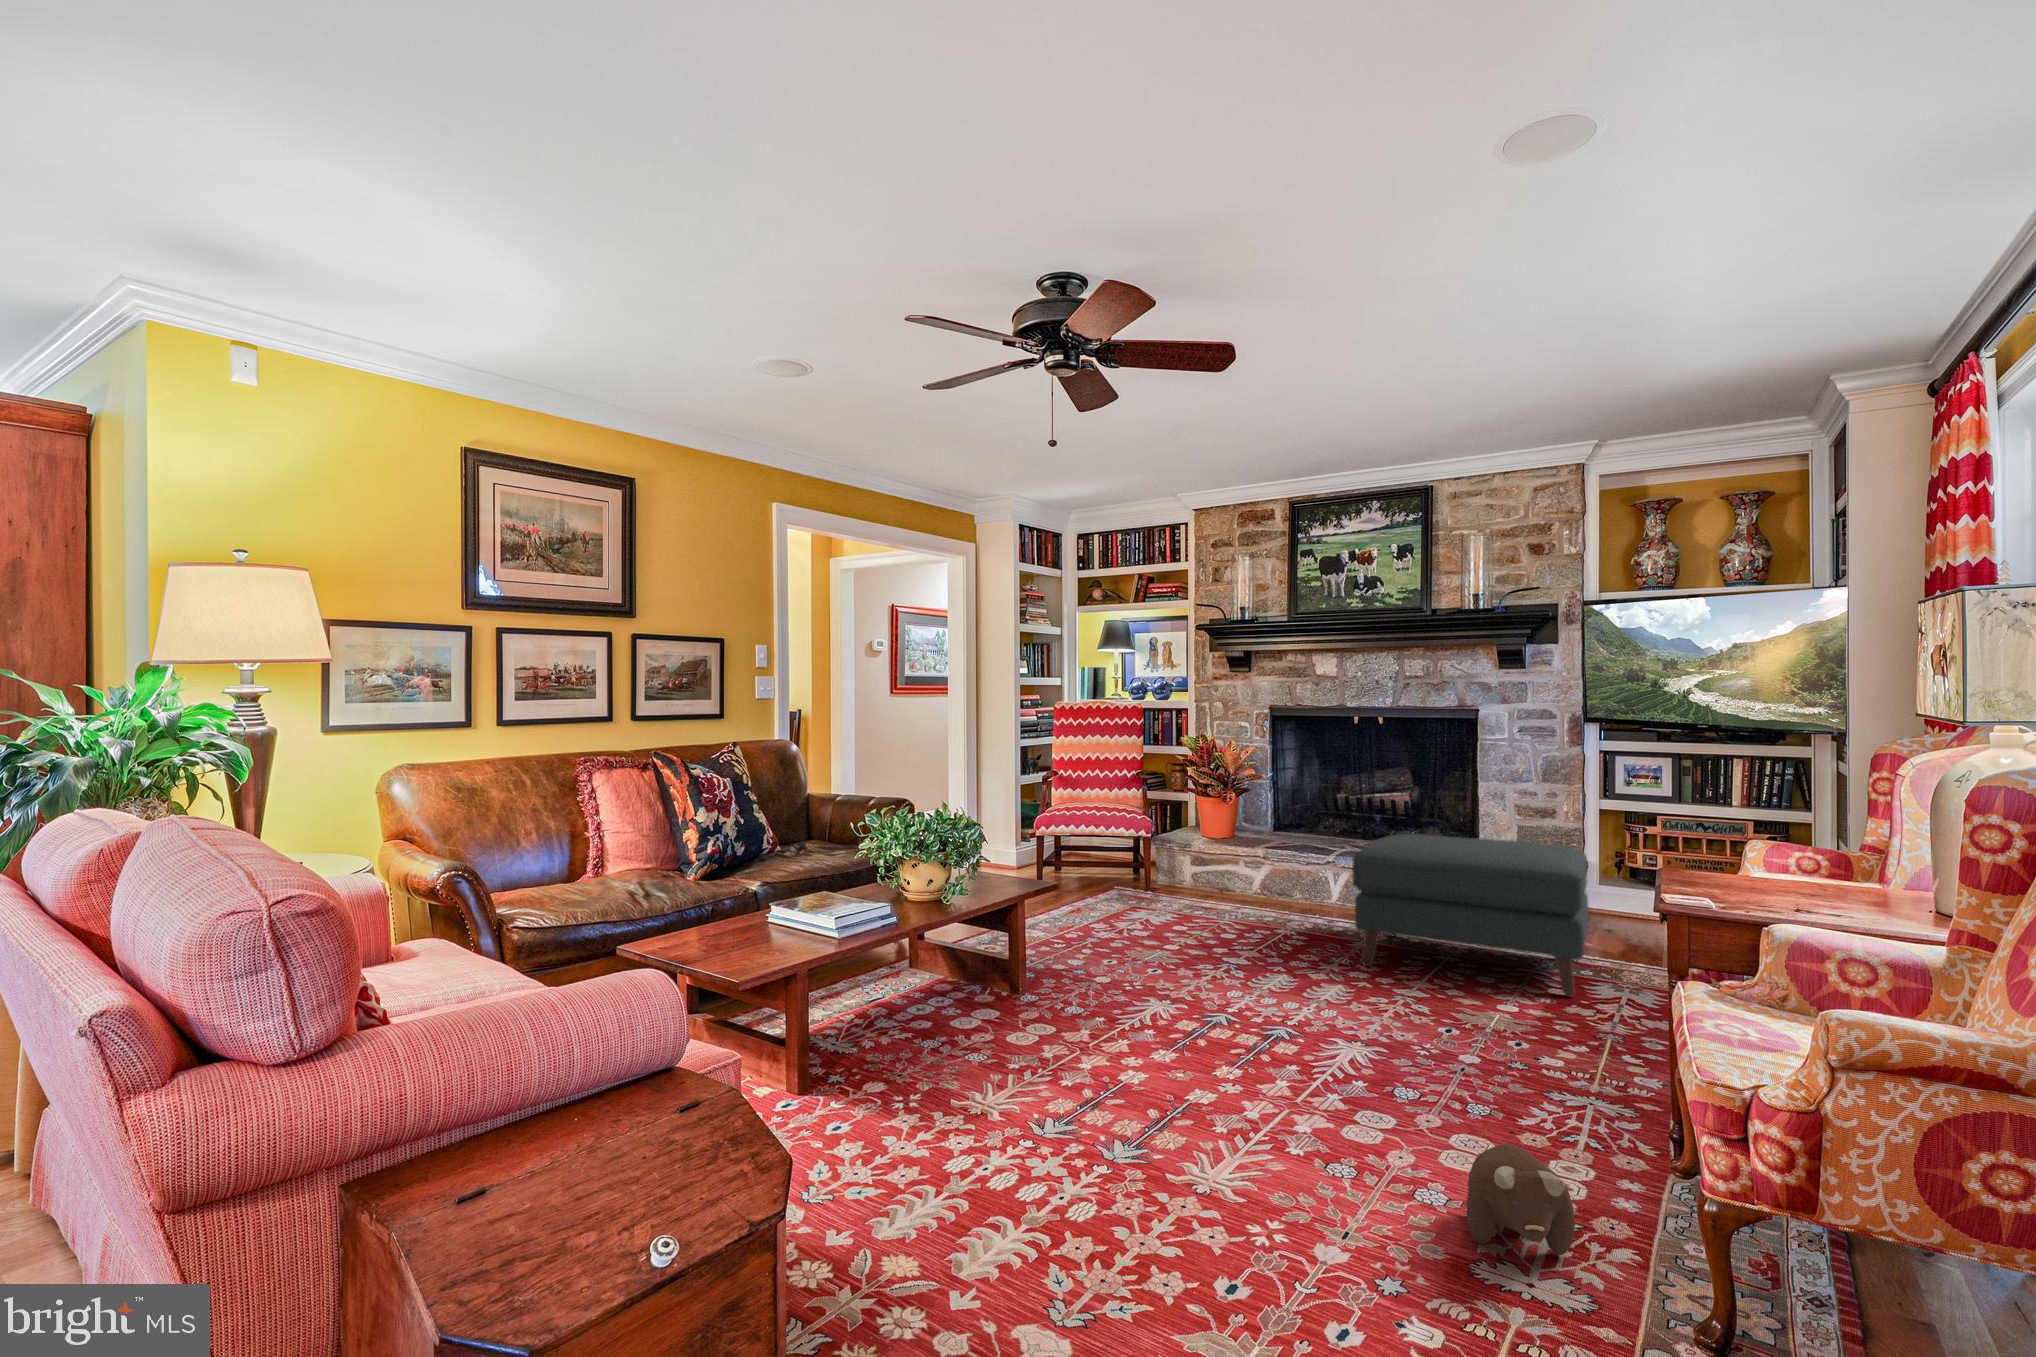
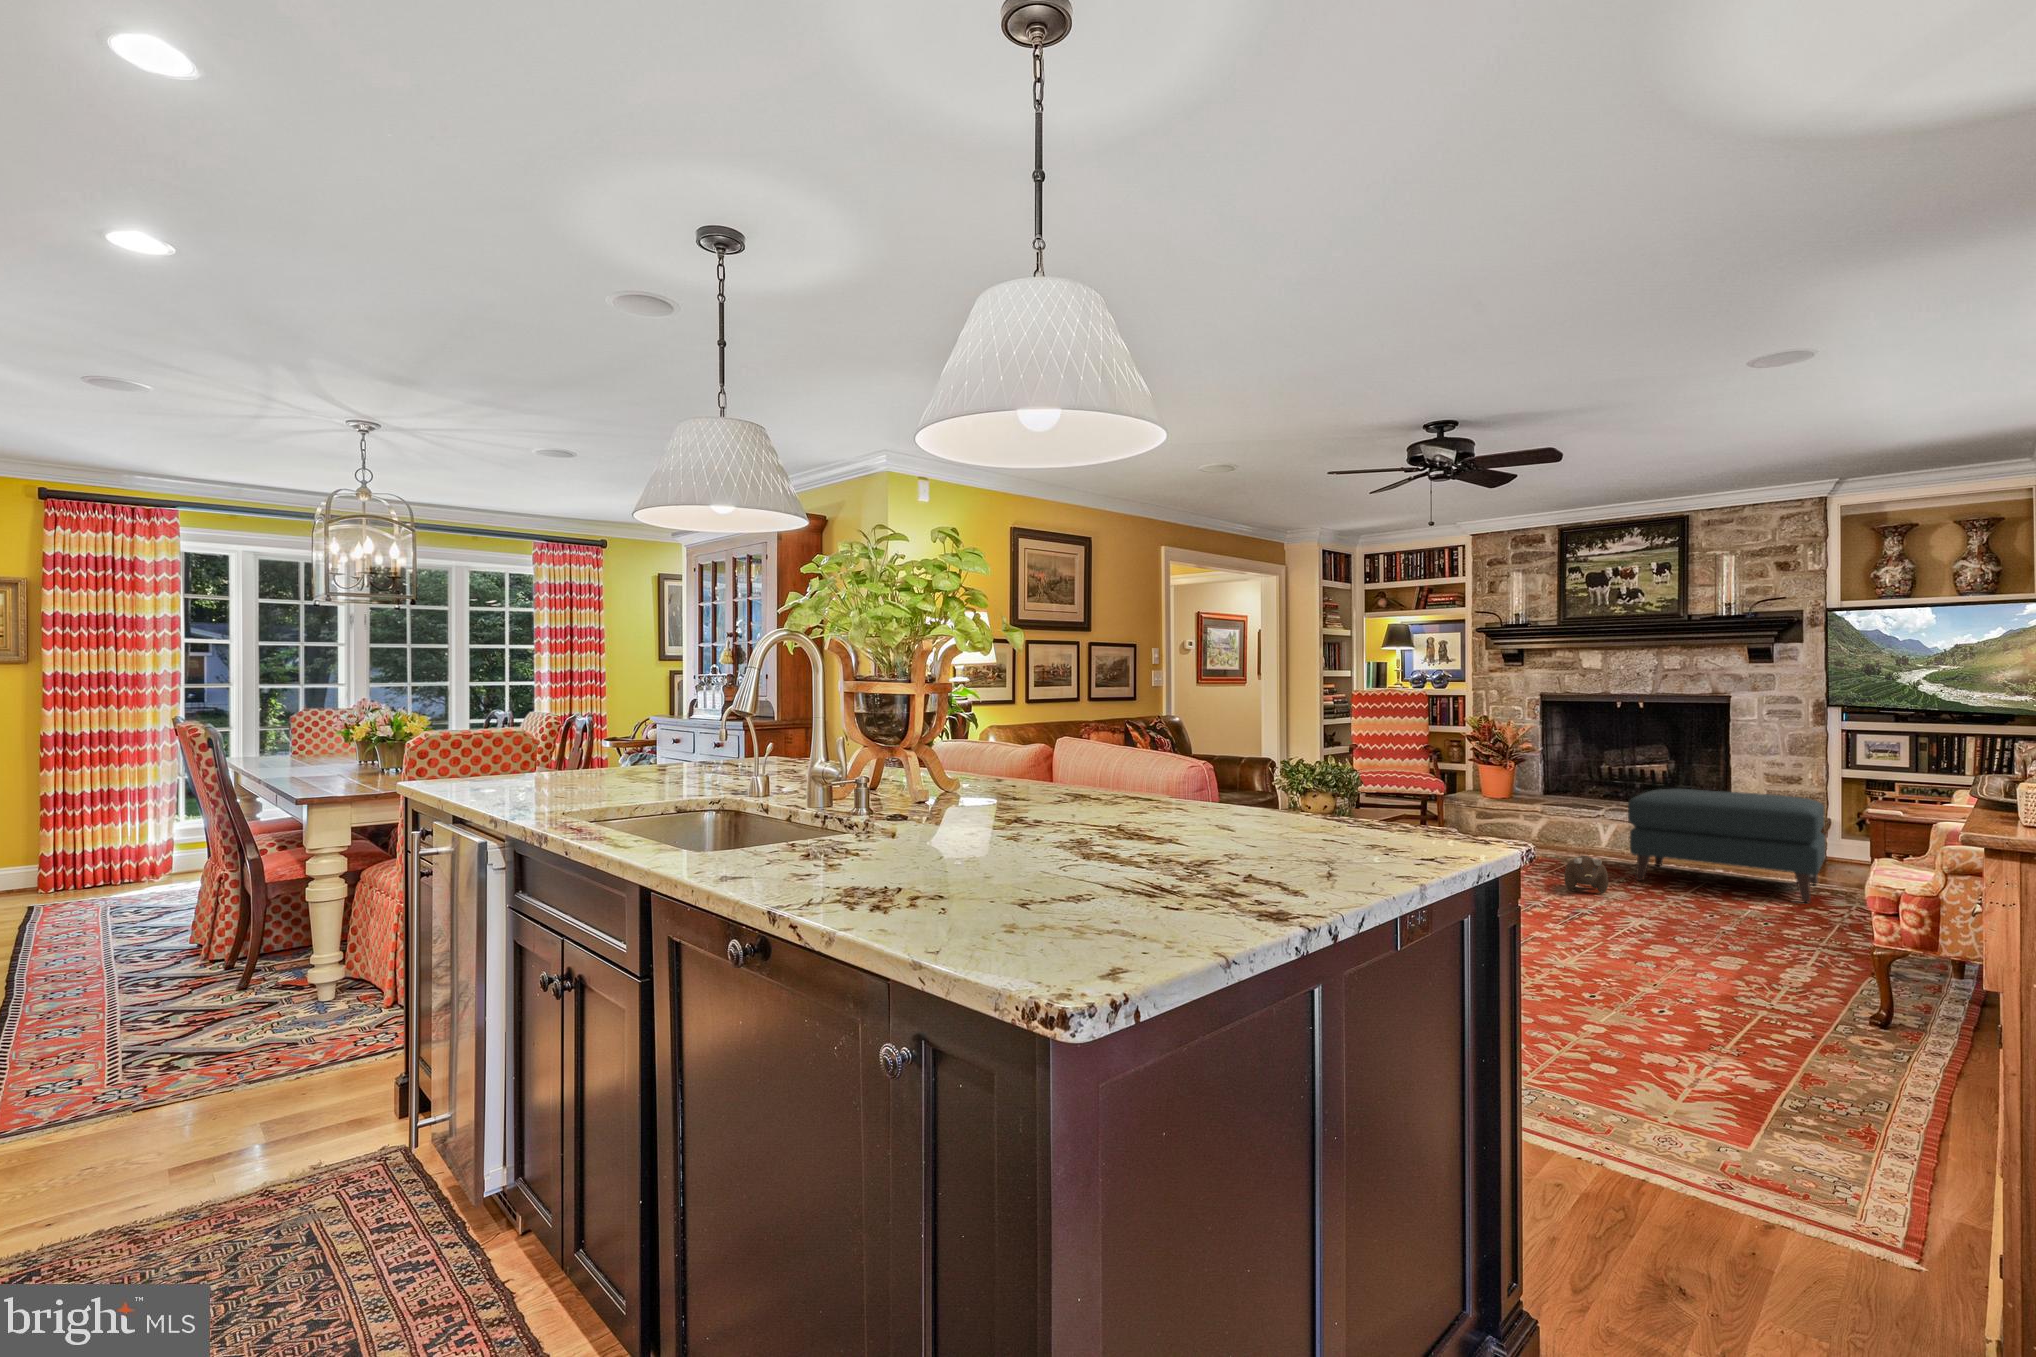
plush toy: present [1467,1144,1575,1255] -> present [1565,856,1608,893]

